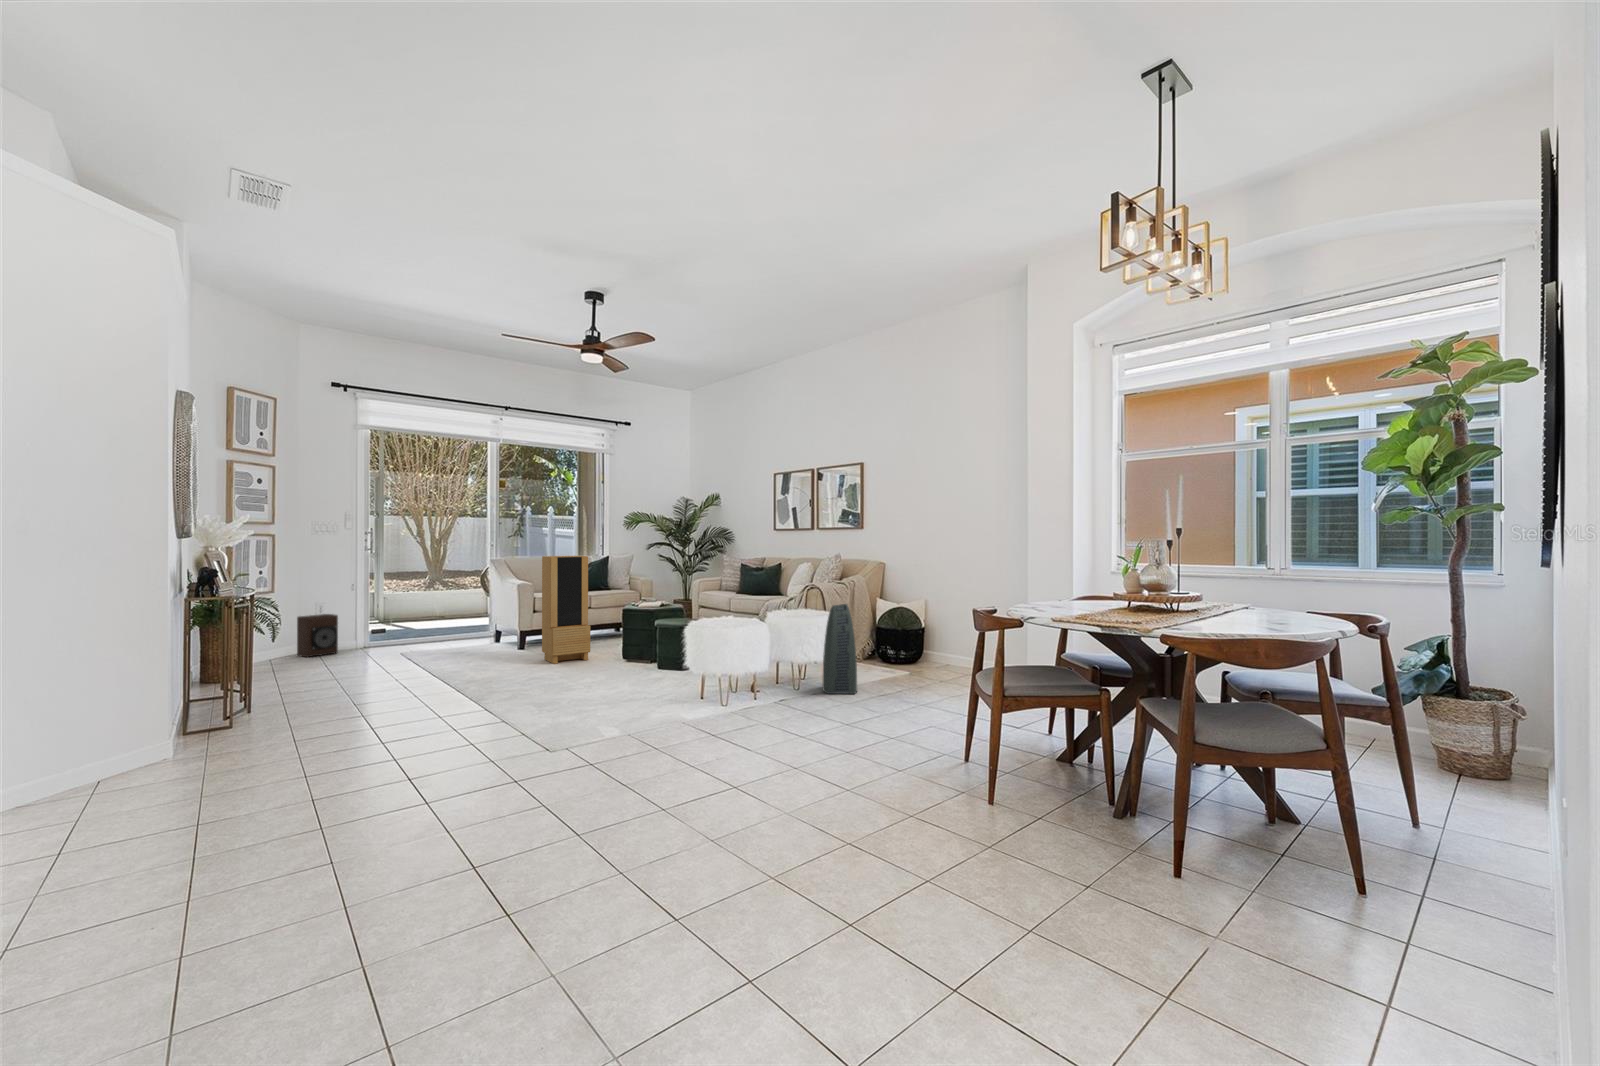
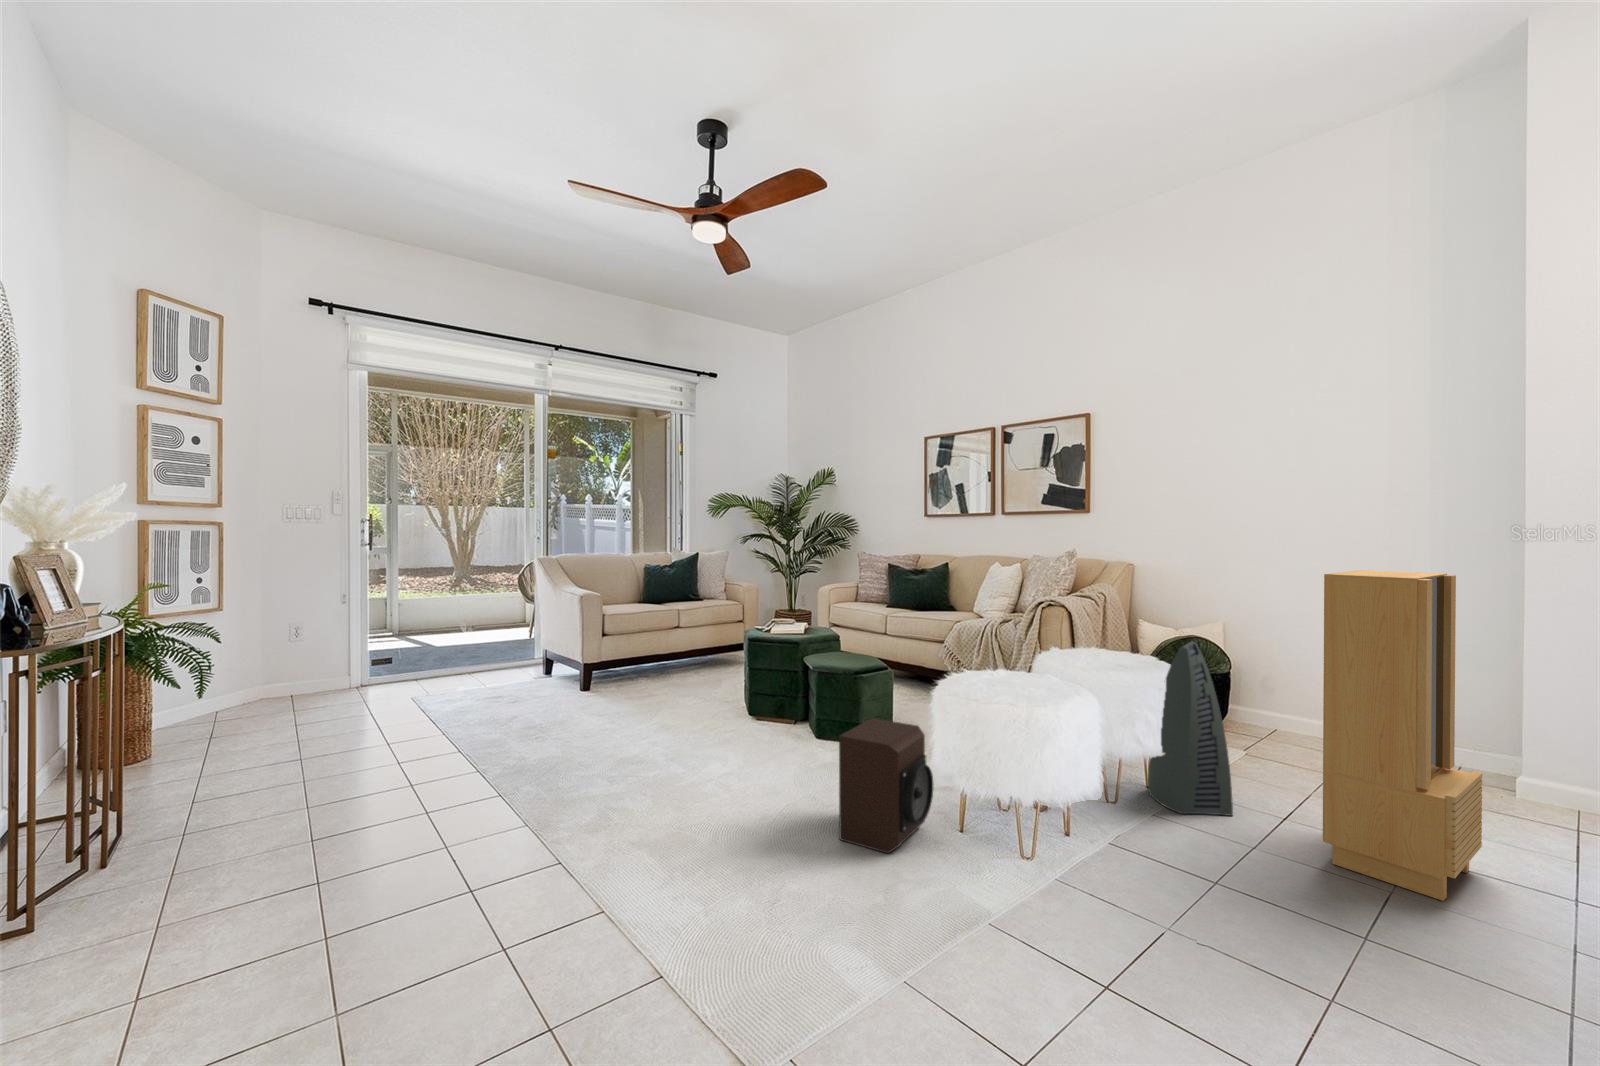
storage cabinet: present [542,556,591,664] -> present [1323,570,1482,901]
speaker: present [297,614,338,657] -> present [839,718,933,853]

